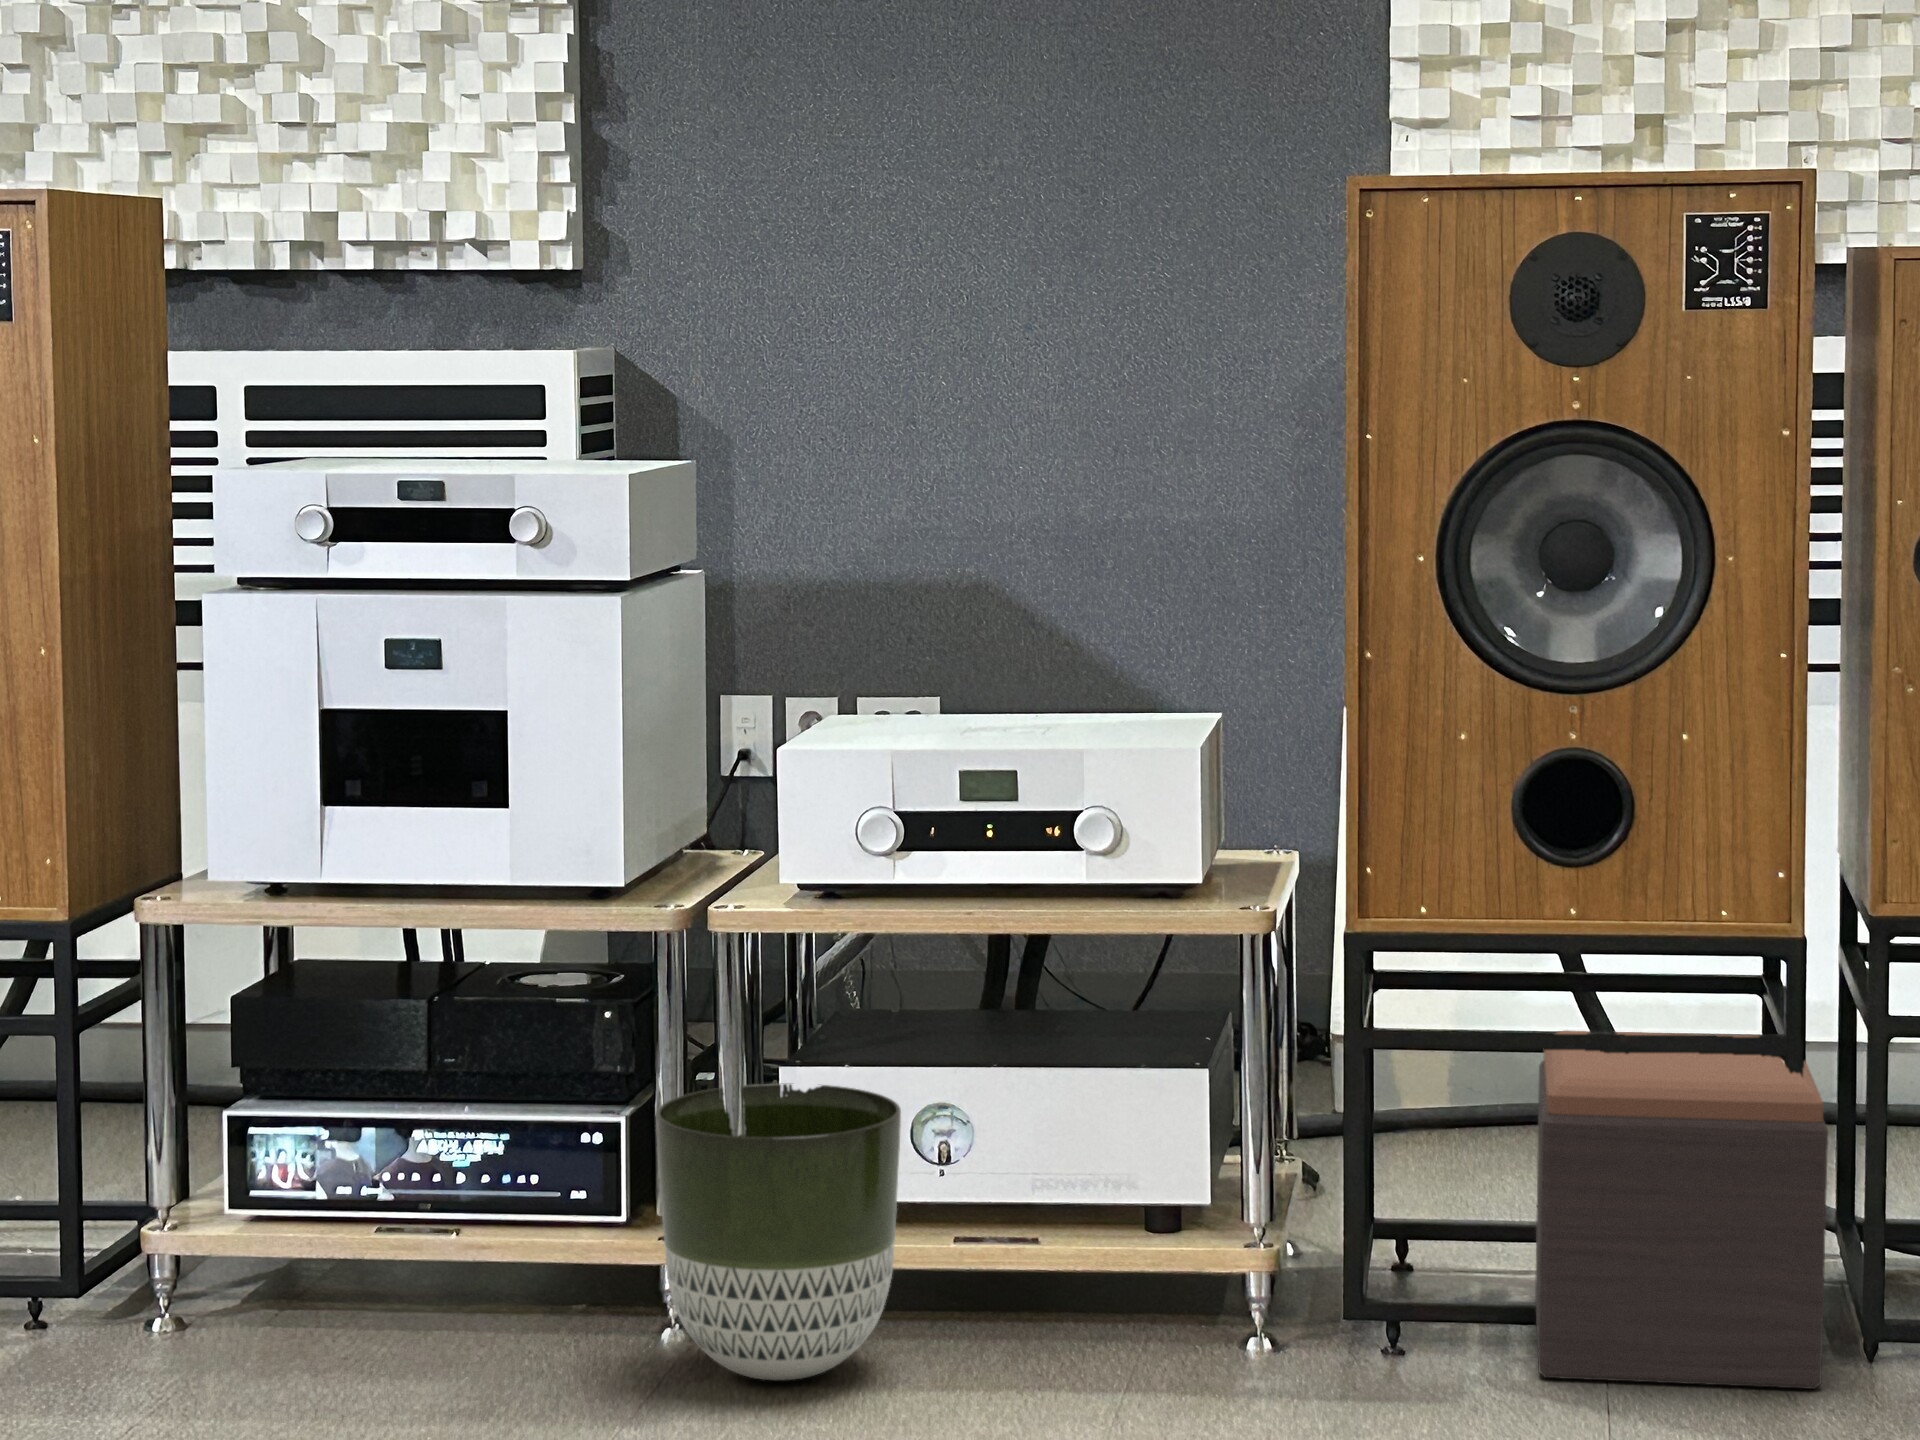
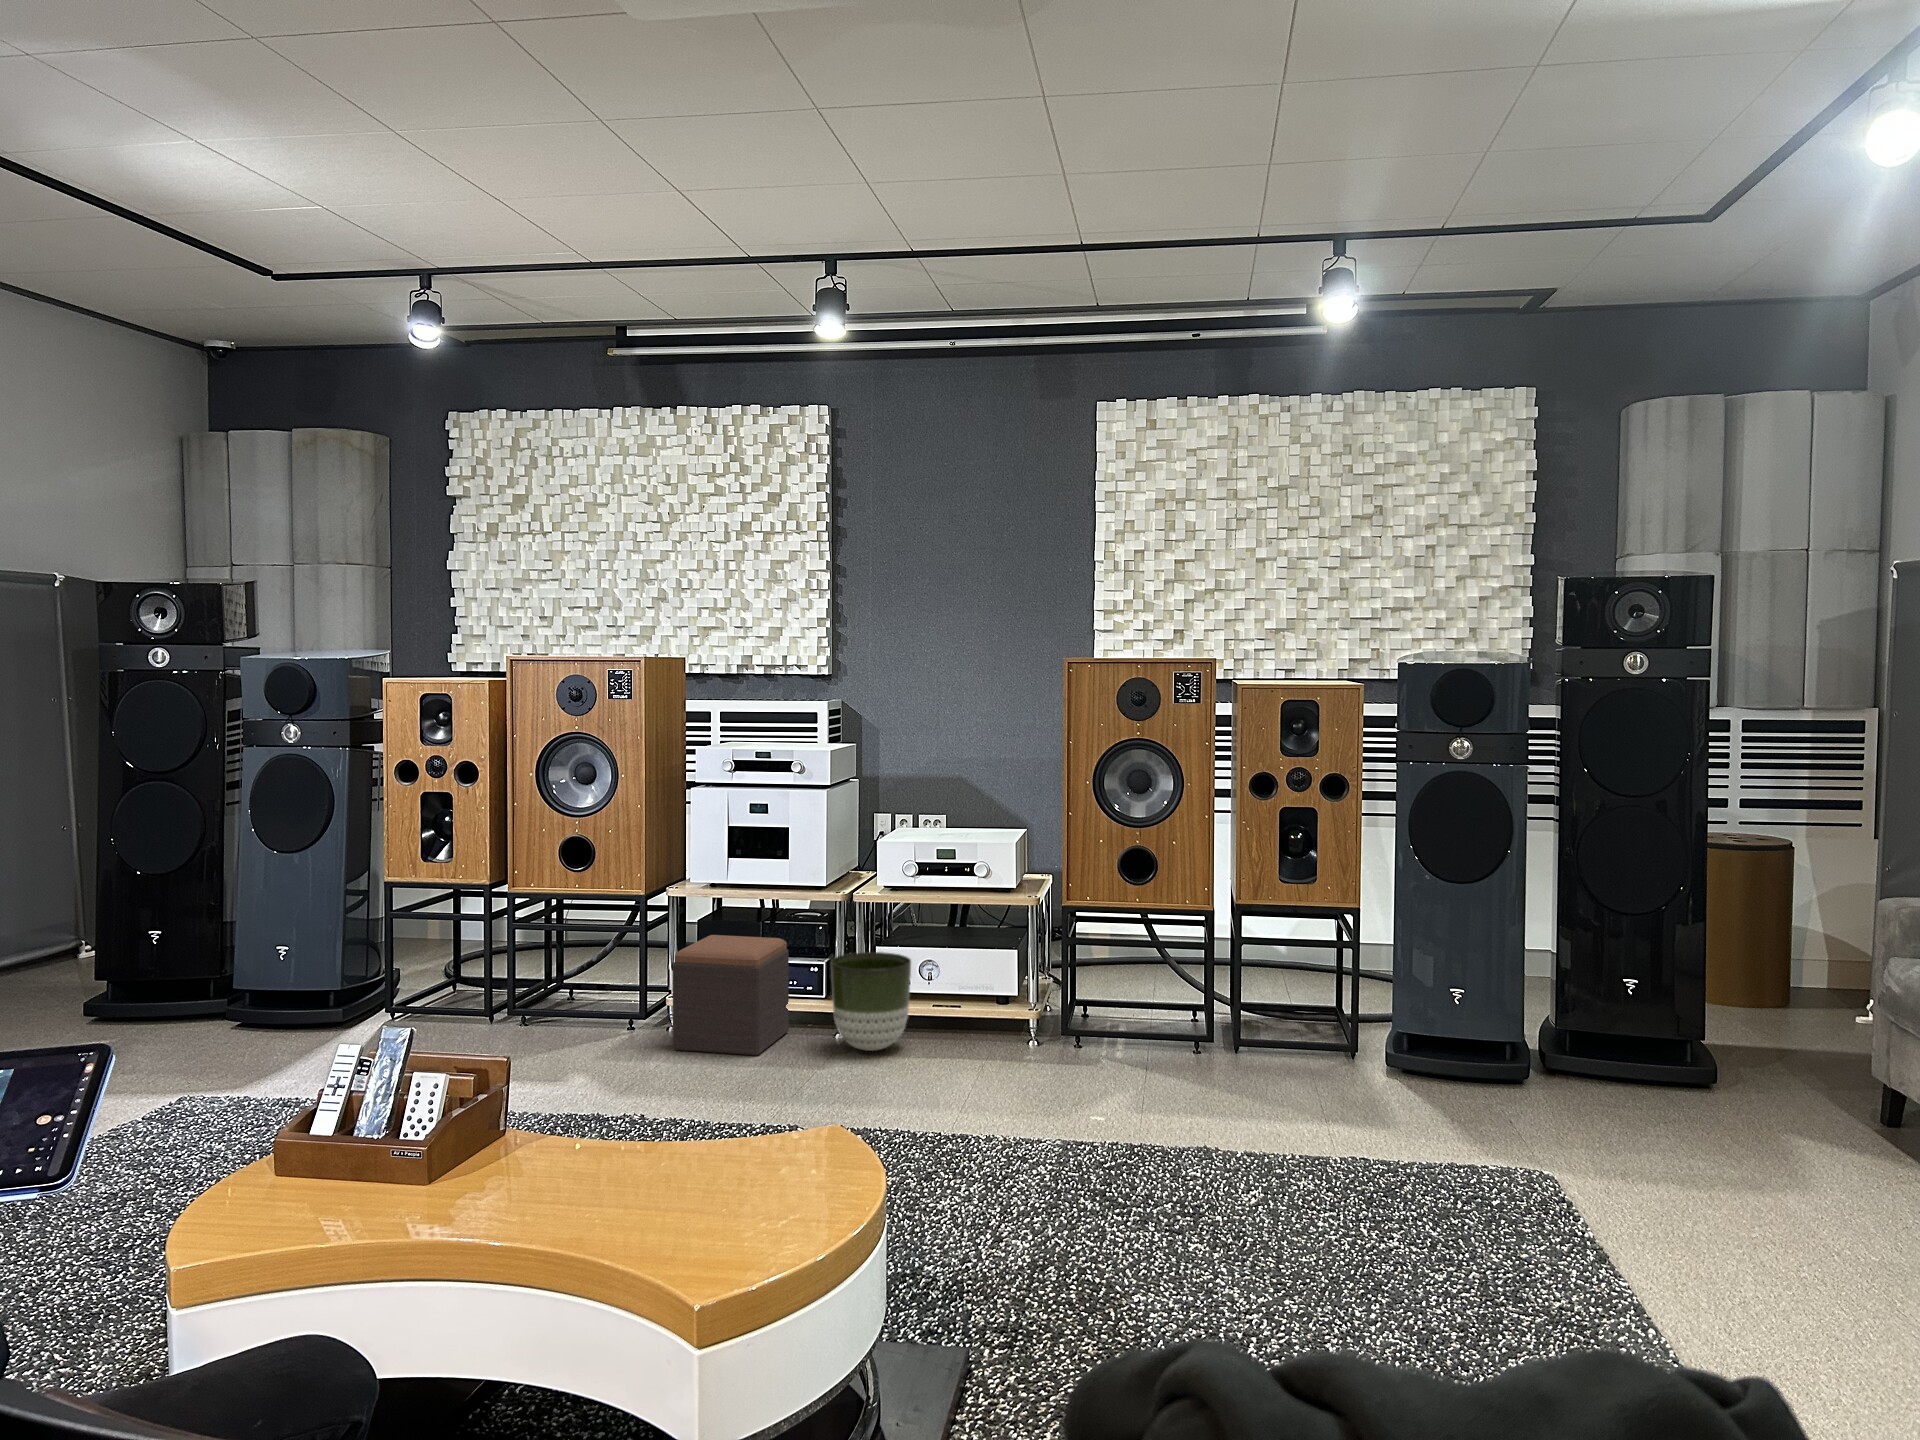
footstool: present [1535,1030,1828,1389] -> present [673,935,789,1056]

